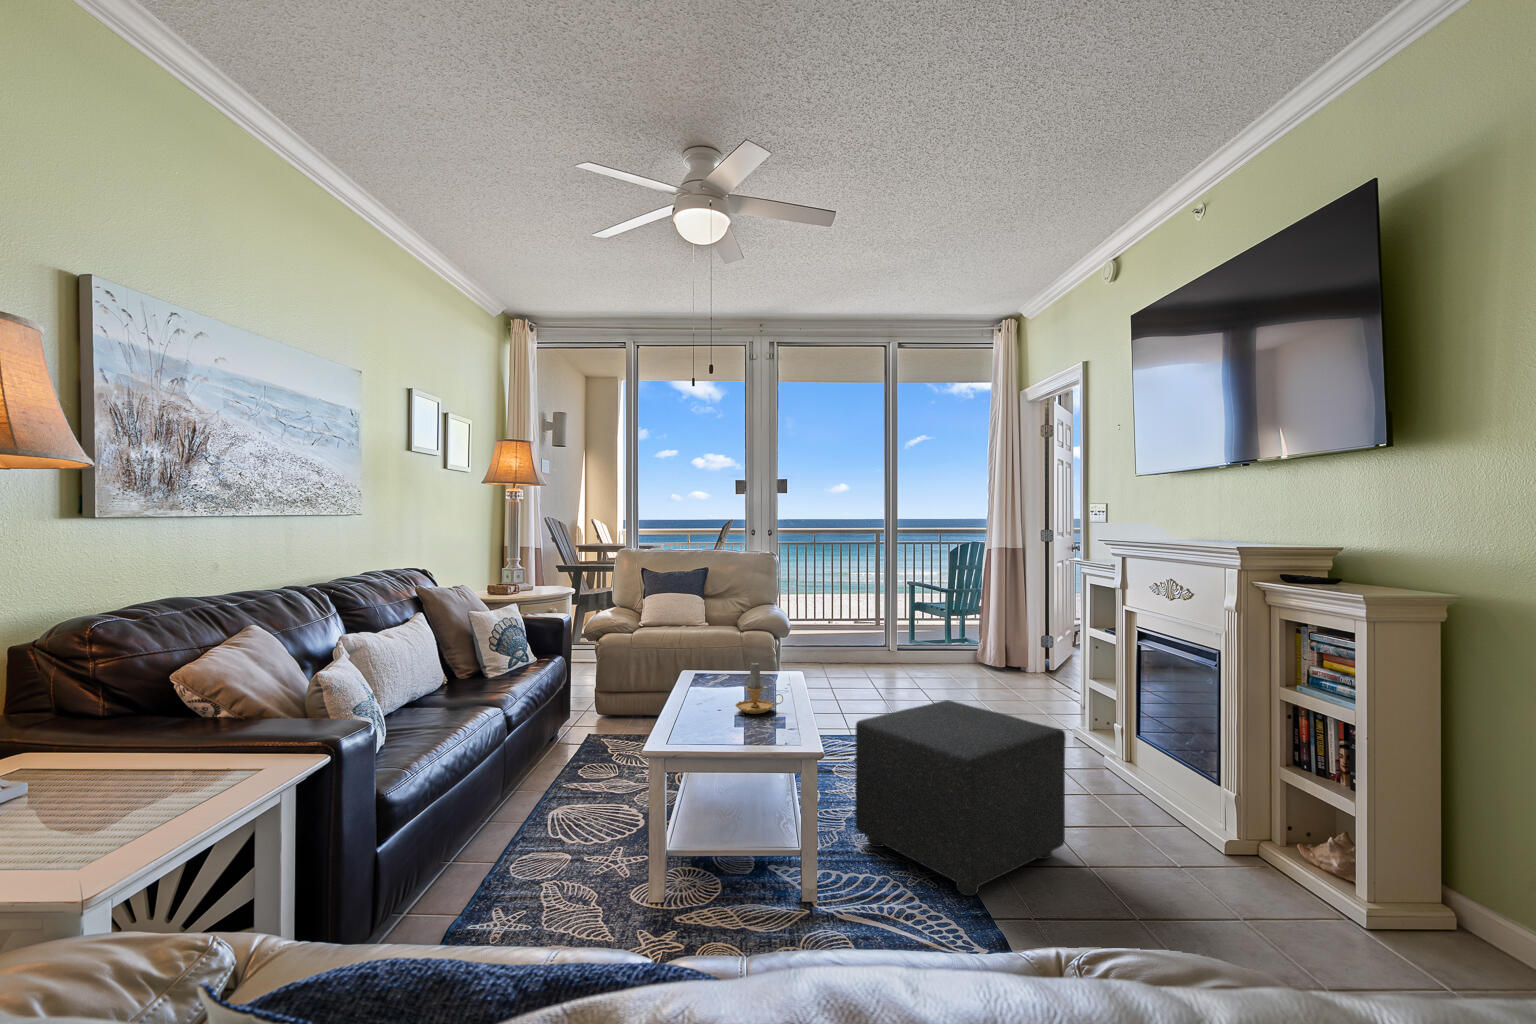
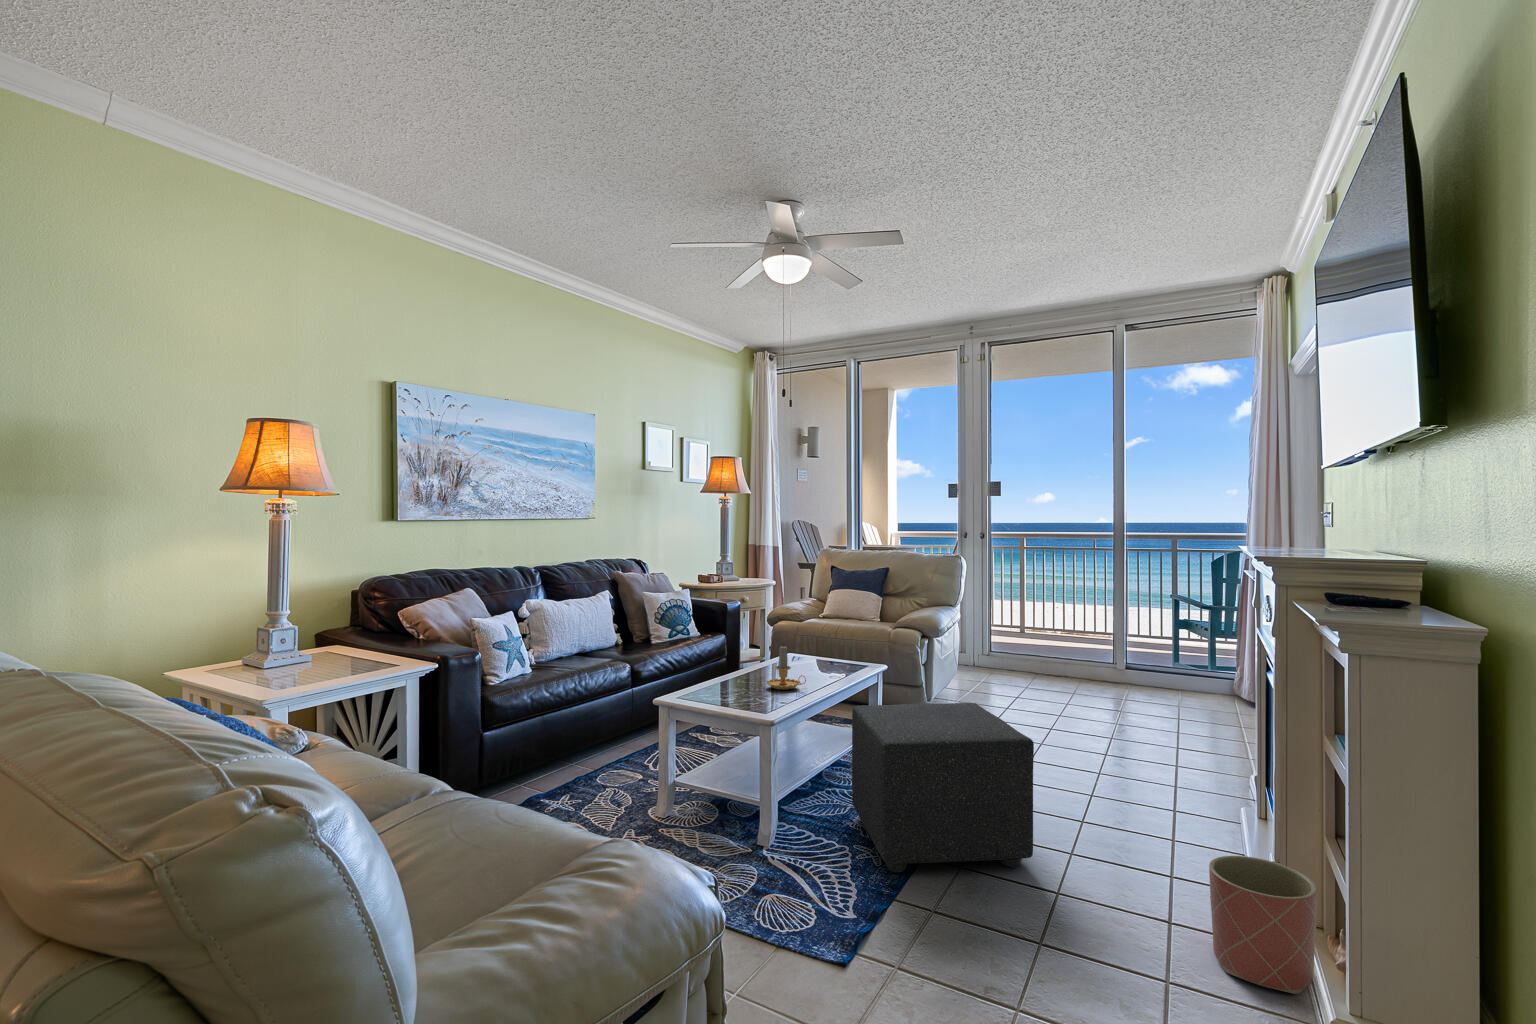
planter: none [1250,803,1345,913] -> present [1209,856,1317,994]

